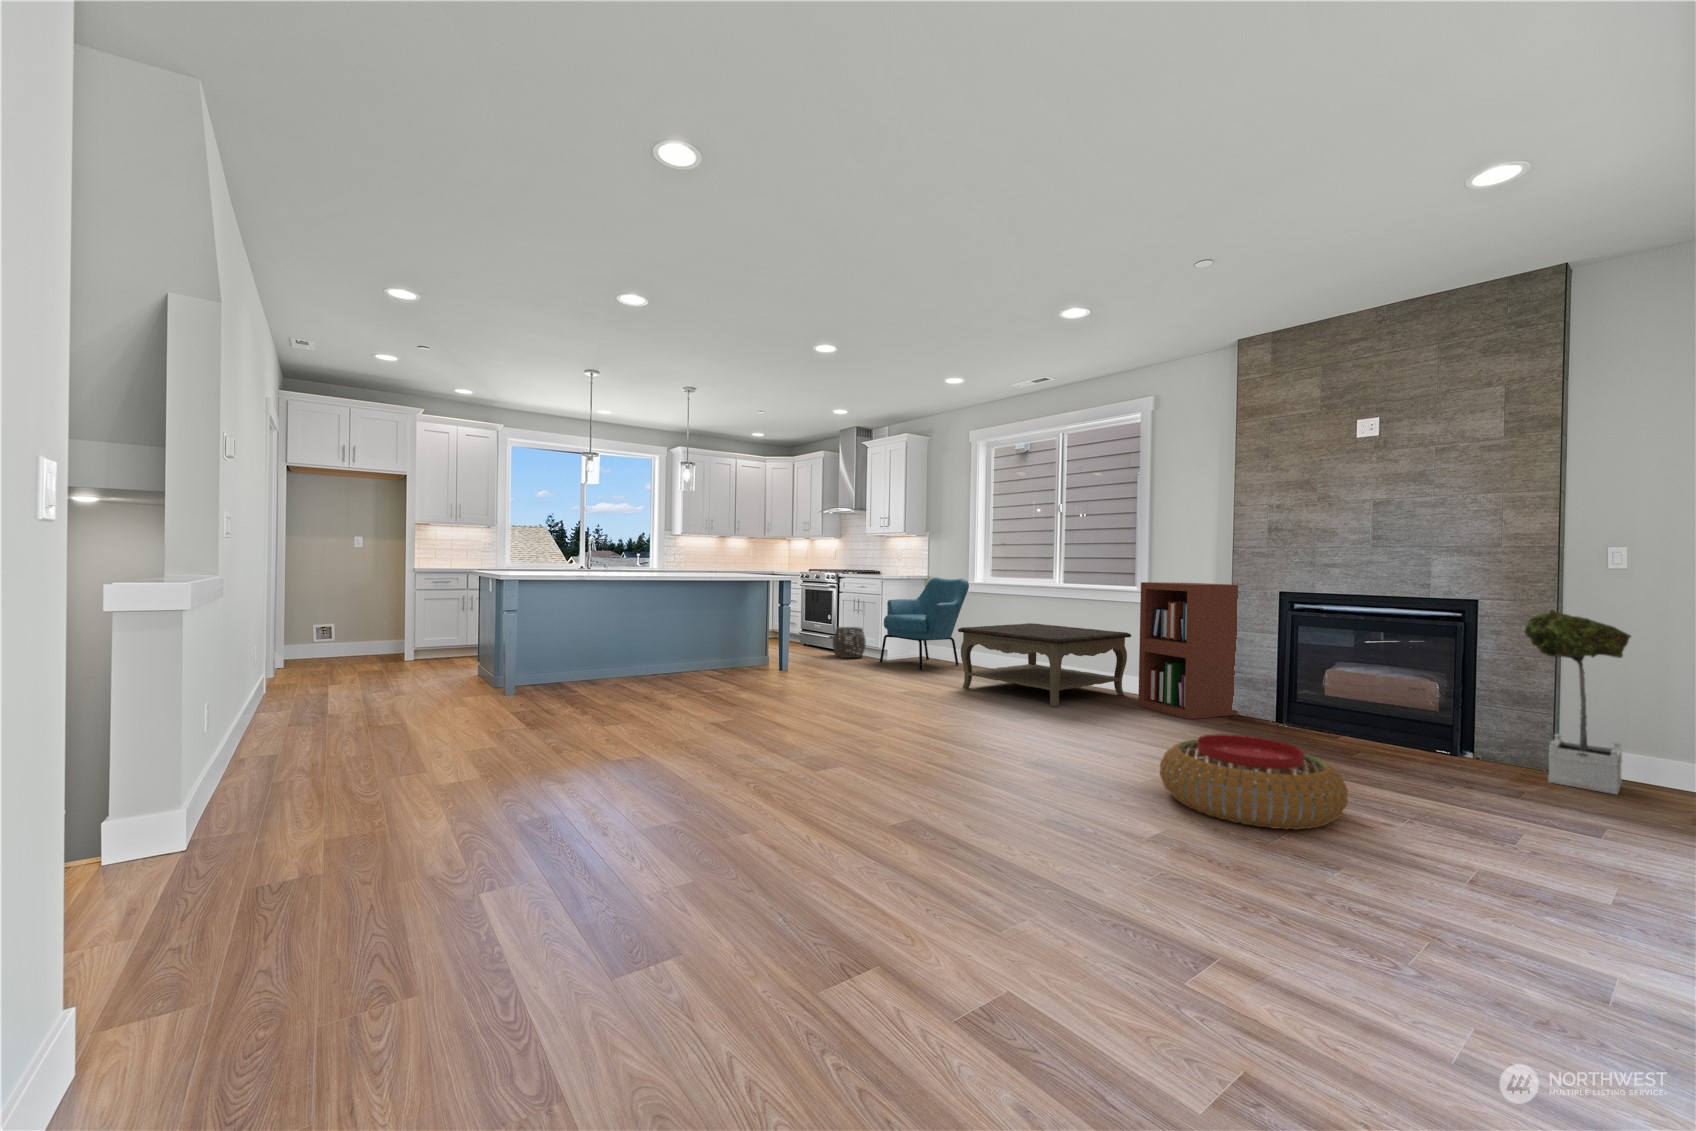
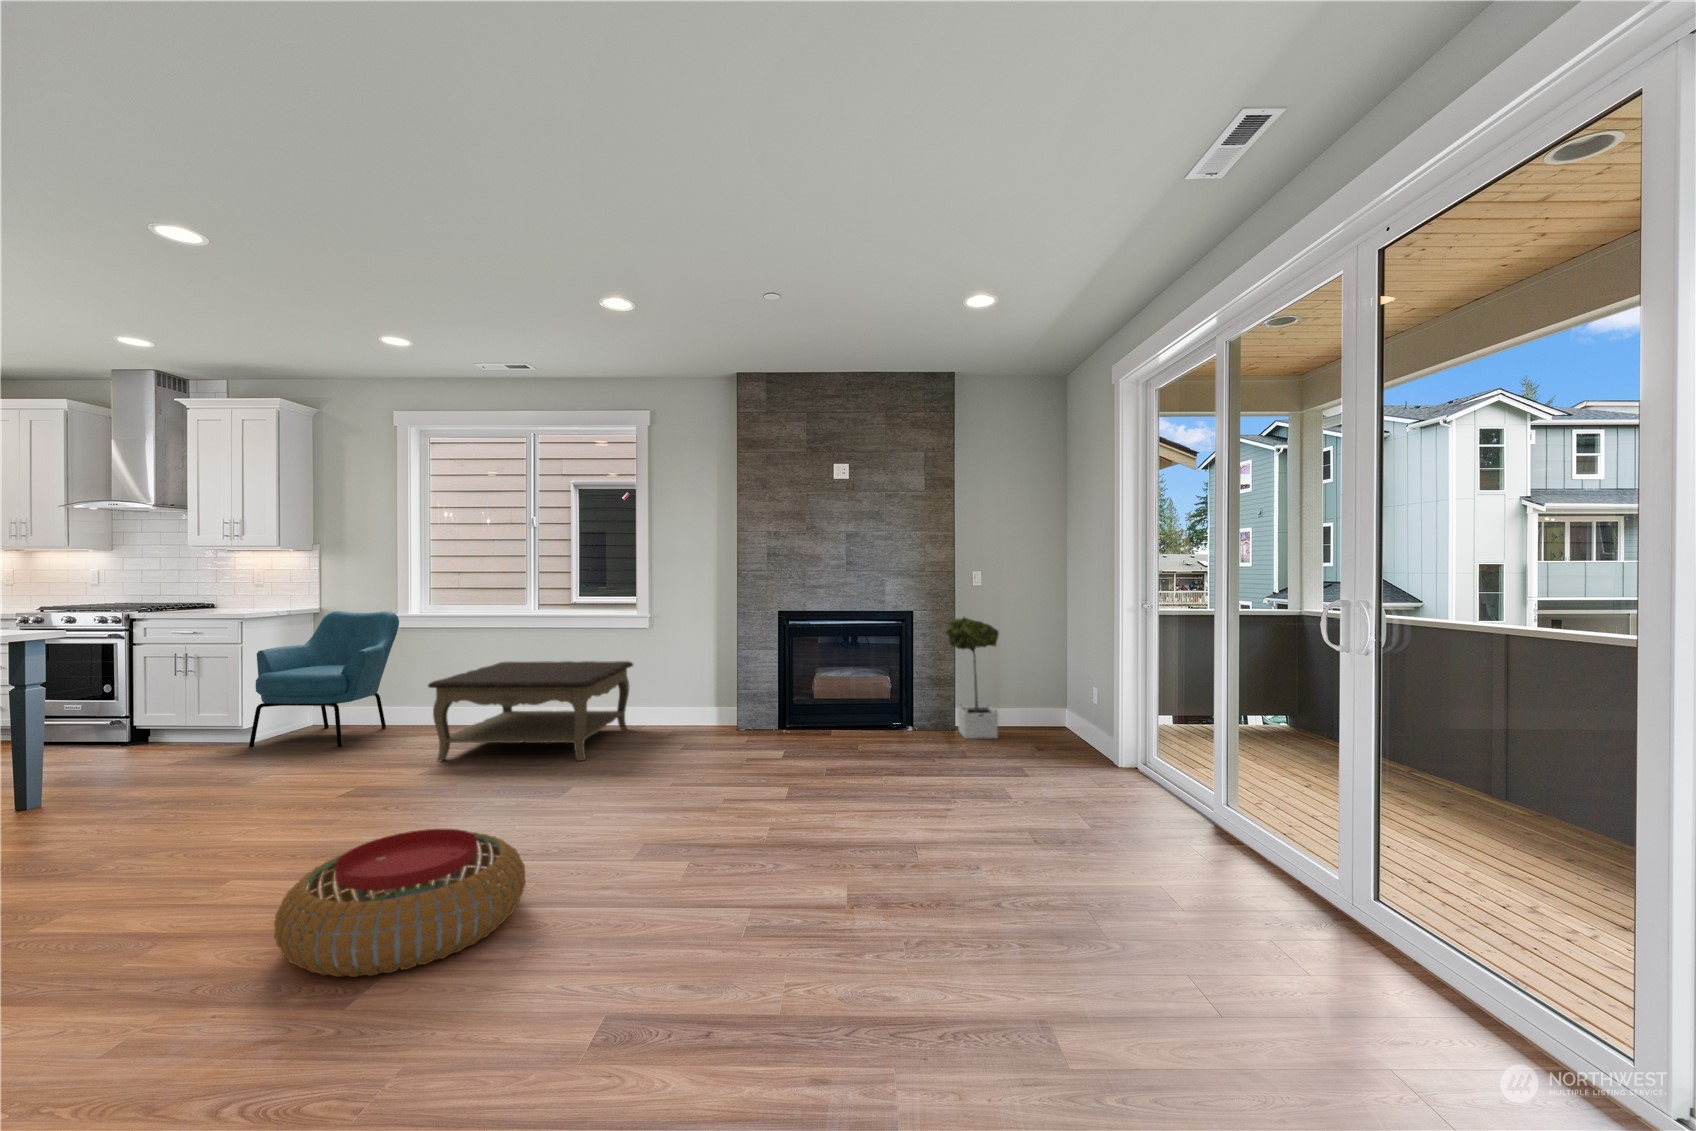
bookshelf: present [1138,582,1238,719] -> none [657,605,743,743]
woven basket: present [833,627,866,658] -> none [136,698,211,753]
pouf: present [1160,734,1348,829] -> present [274,829,525,977]

